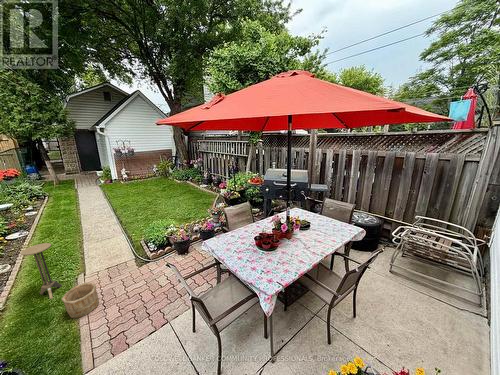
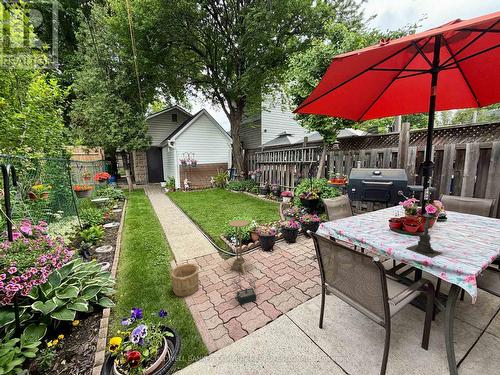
candle holder: none [254,236,277,275] -> present [407,212,442,257]
side table: present [21,243,62,299] -> present [229,220,249,275]
decorative plant: none [123,291,155,318] -> present [230,277,259,304]

